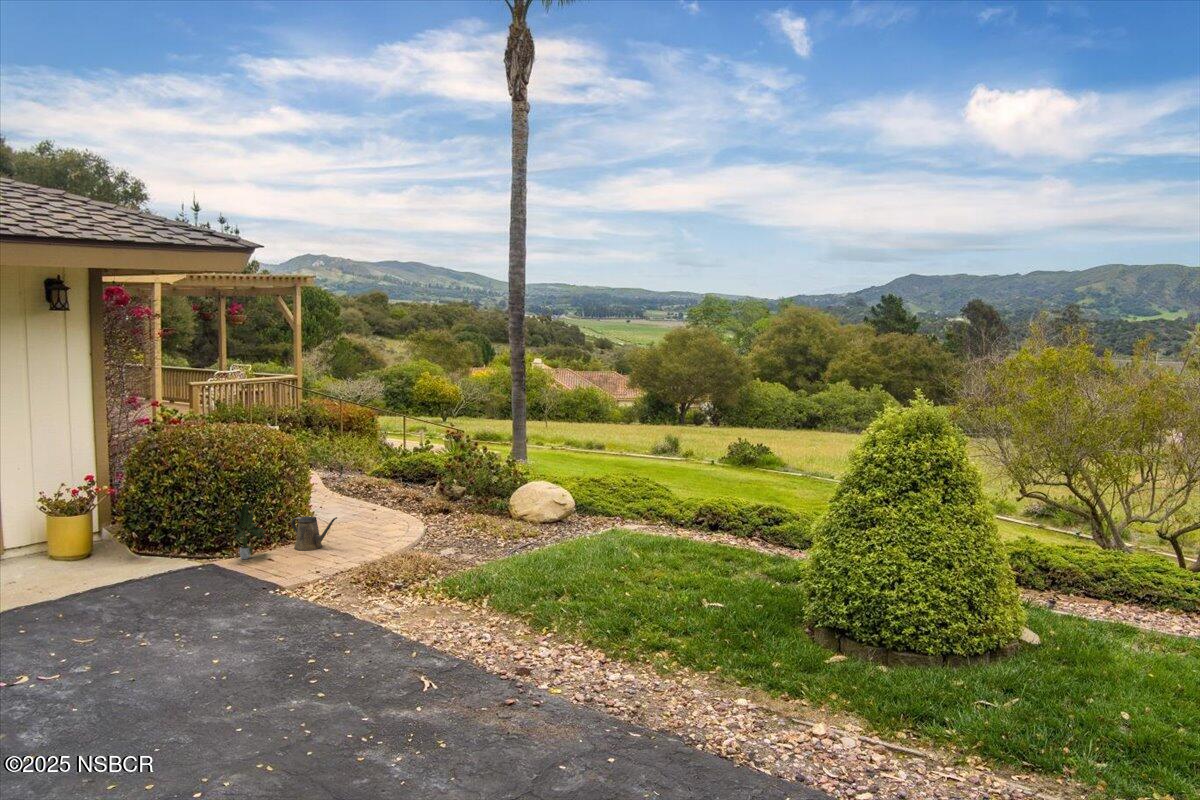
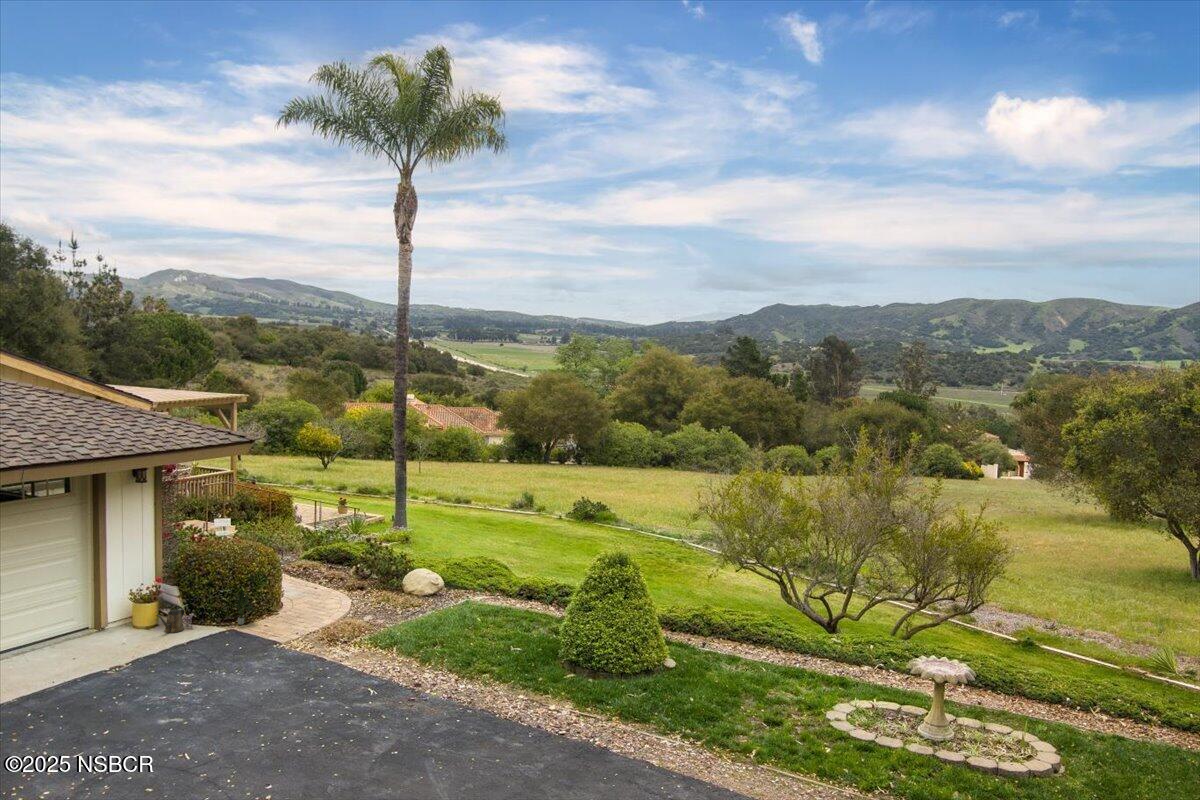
watering can: present [291,516,337,550] -> present [157,609,185,633]

